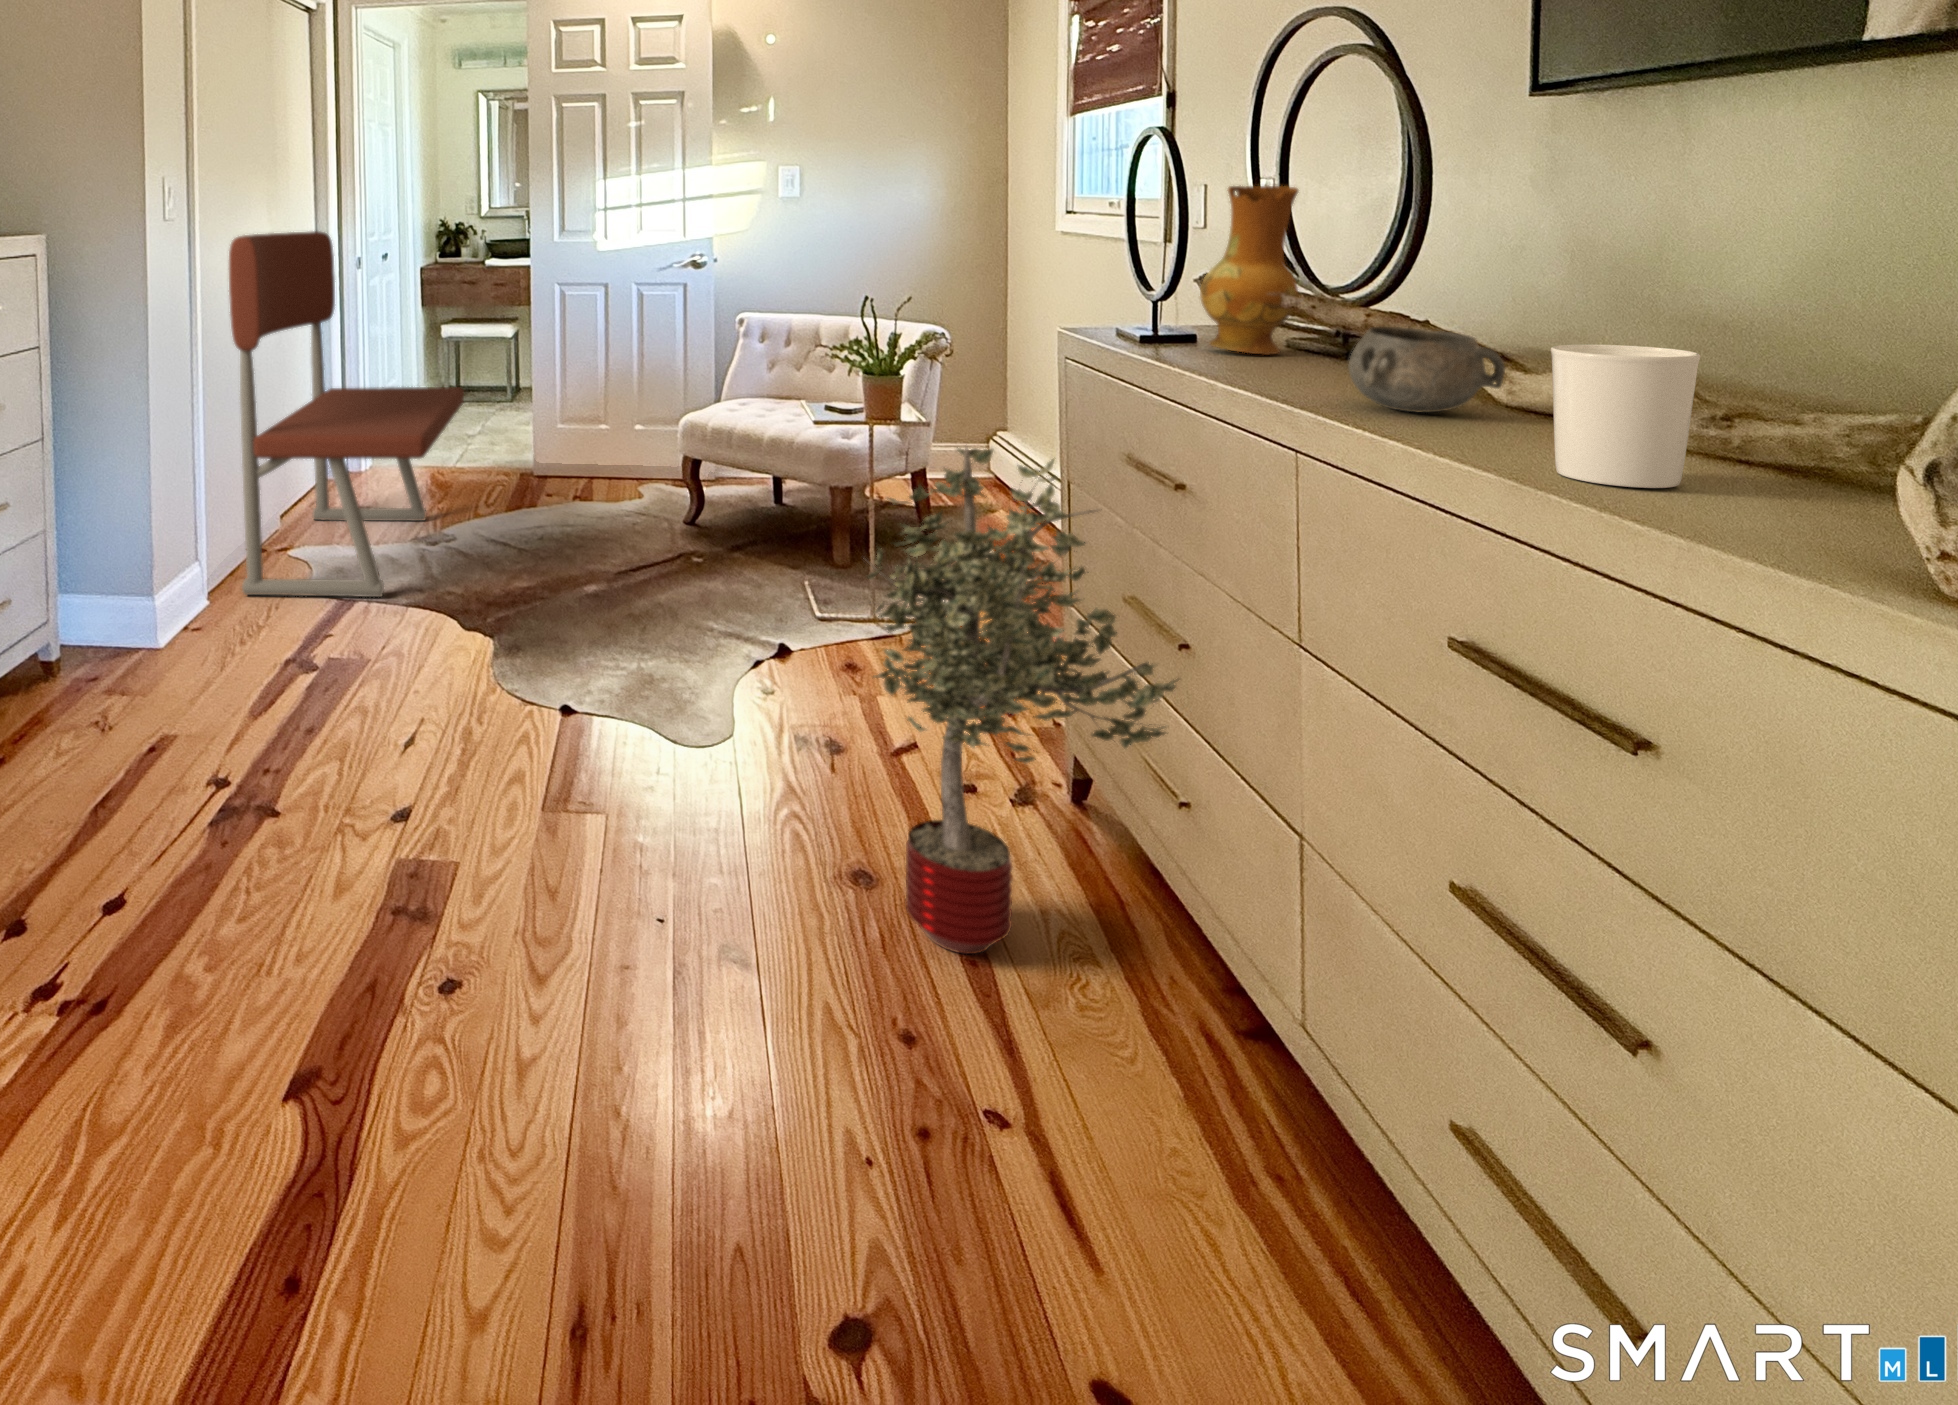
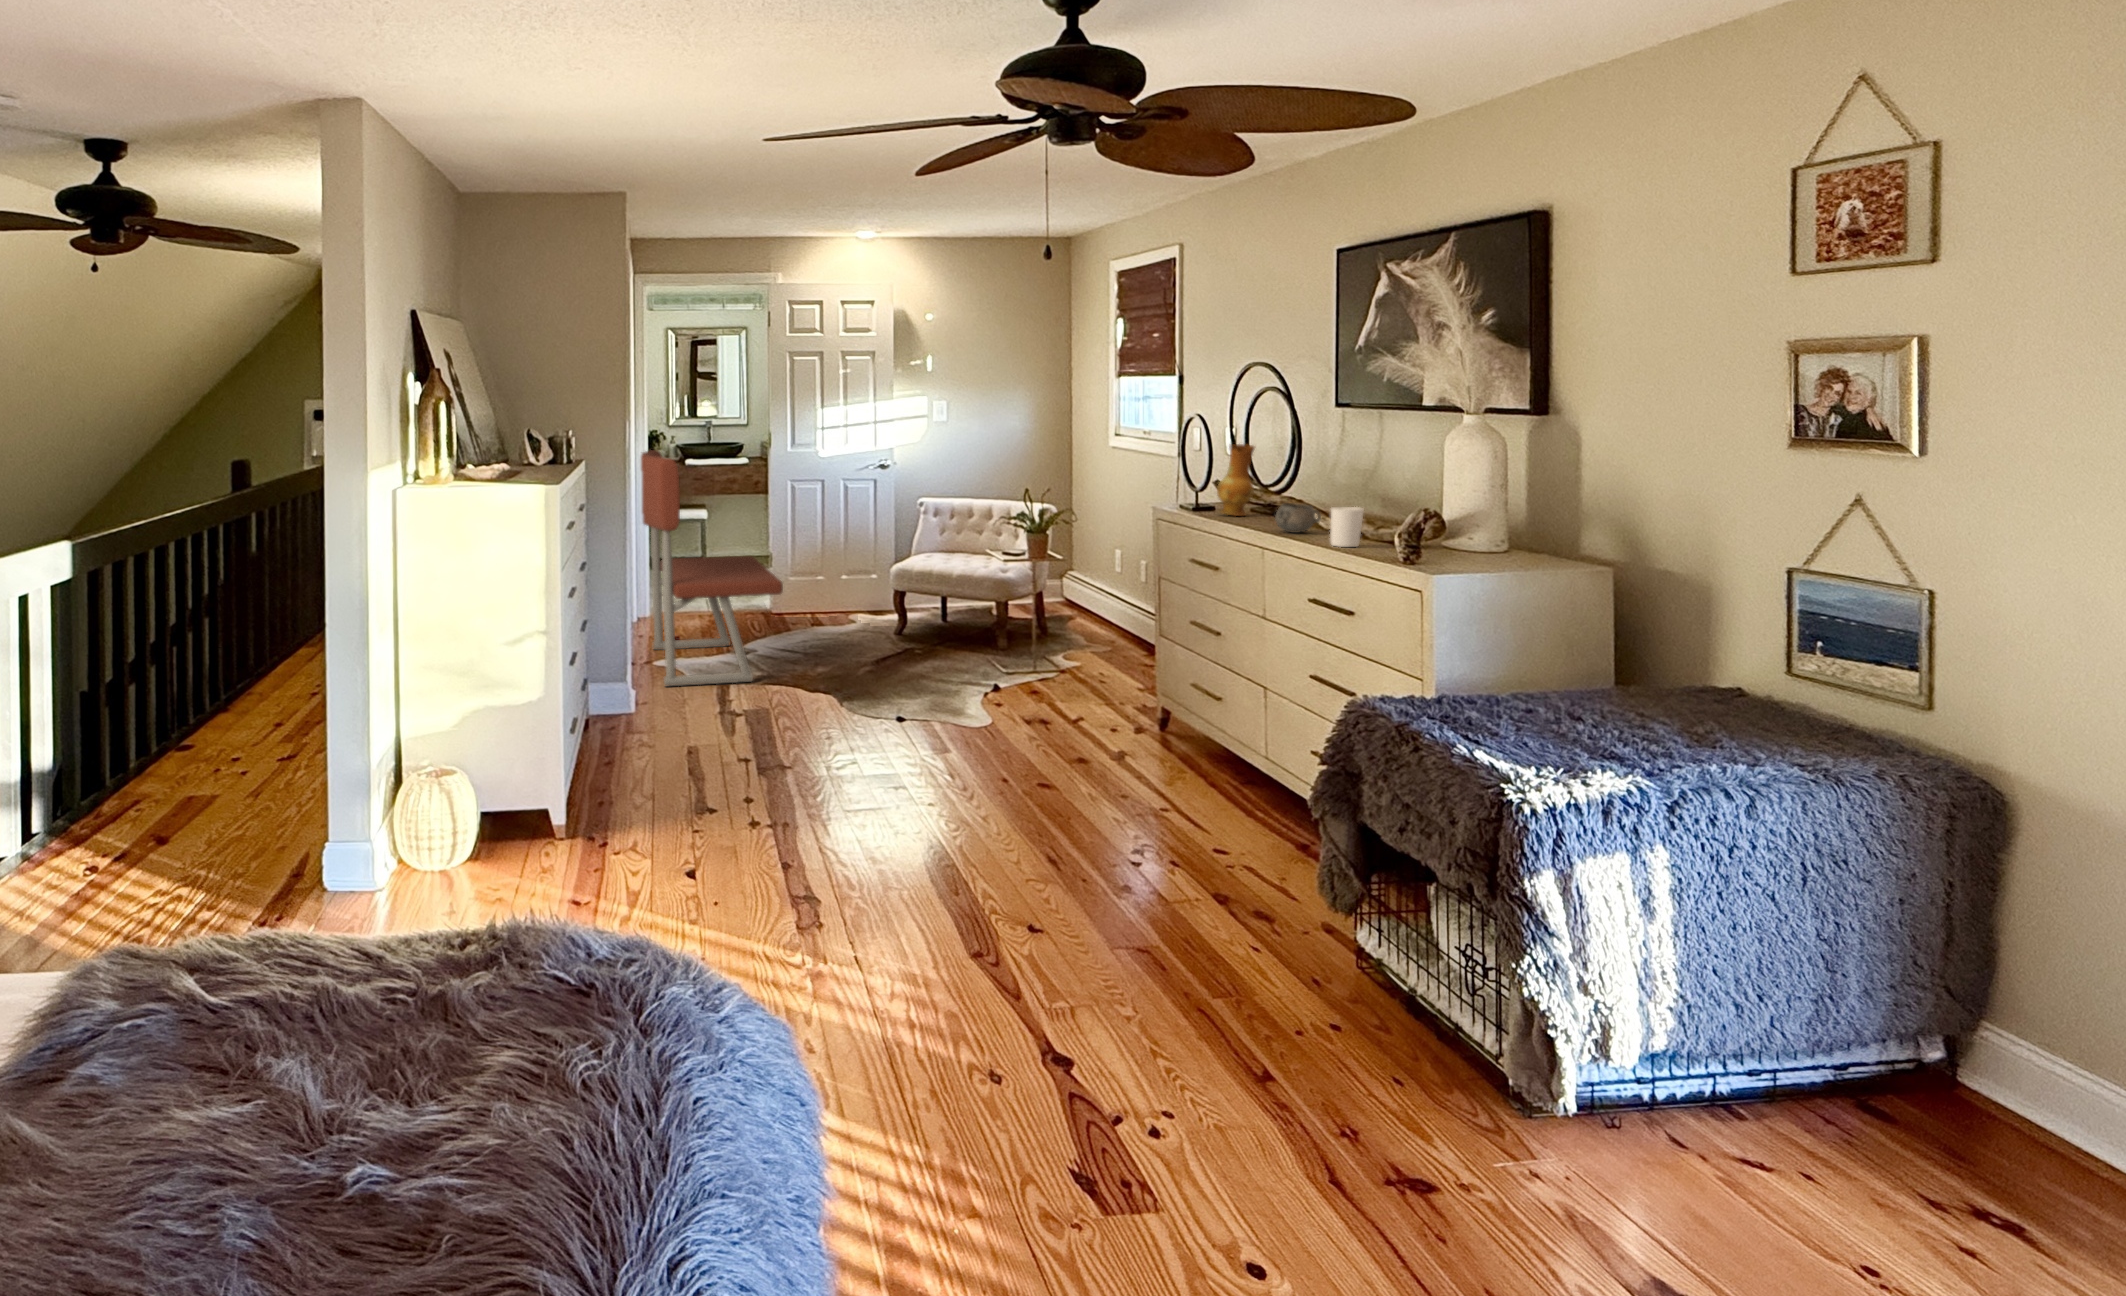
potted tree: present [863,447,1178,954] -> none [1093,554,1216,764]

